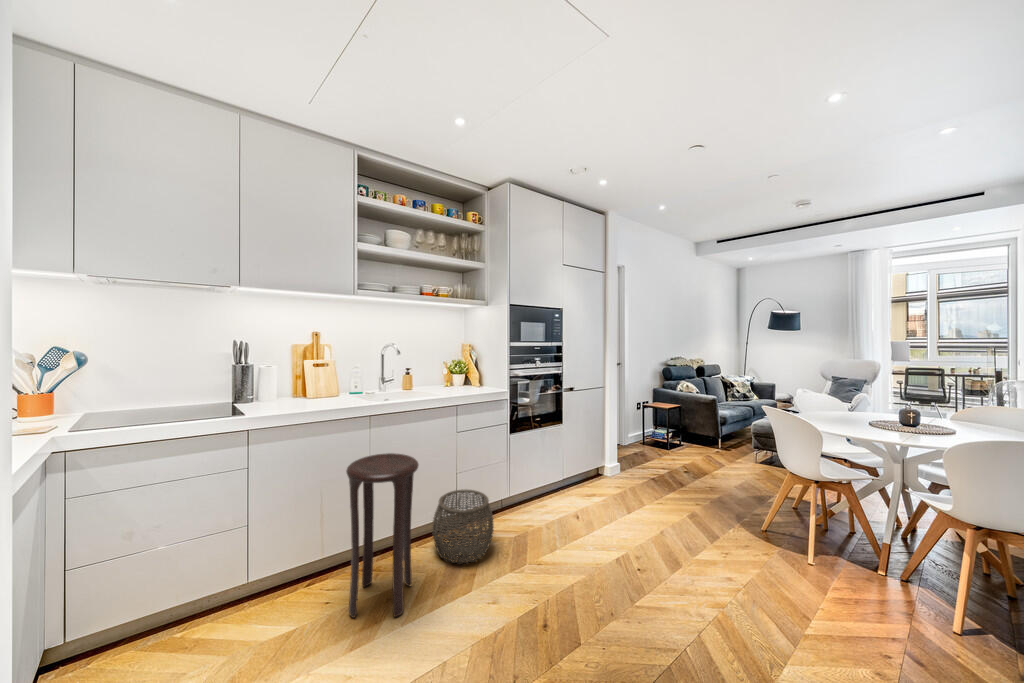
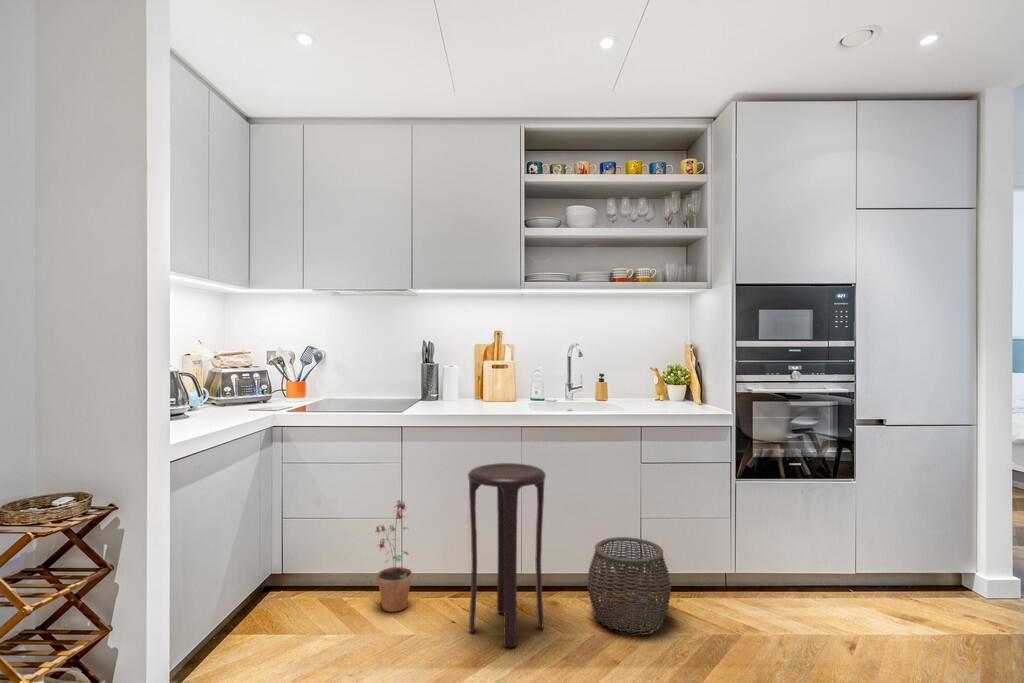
potted plant: none [213,514,269,636] -> present [376,500,412,612]

